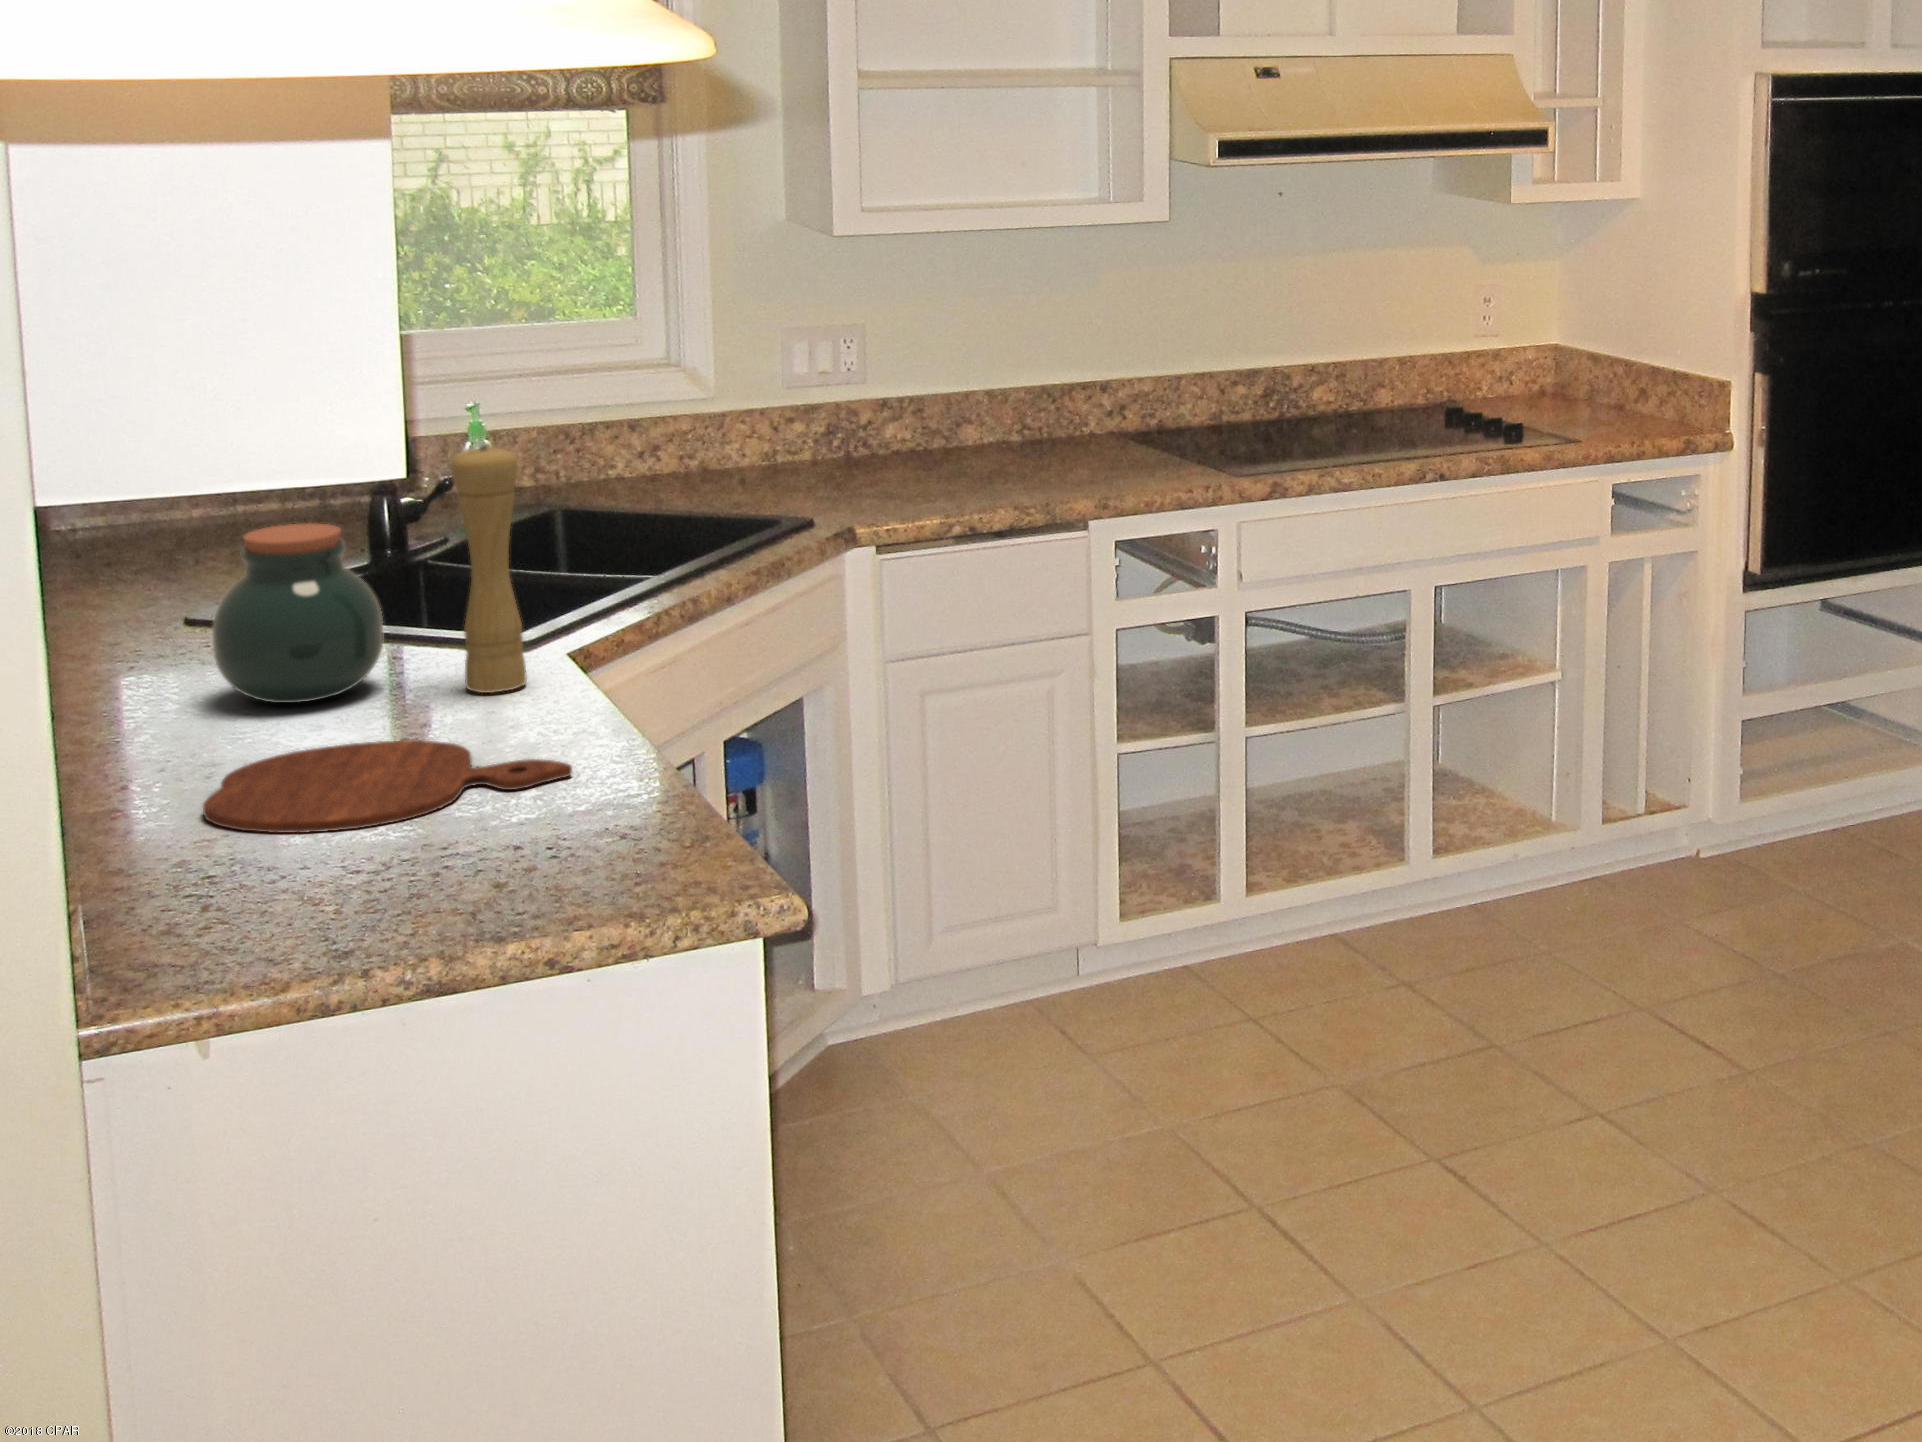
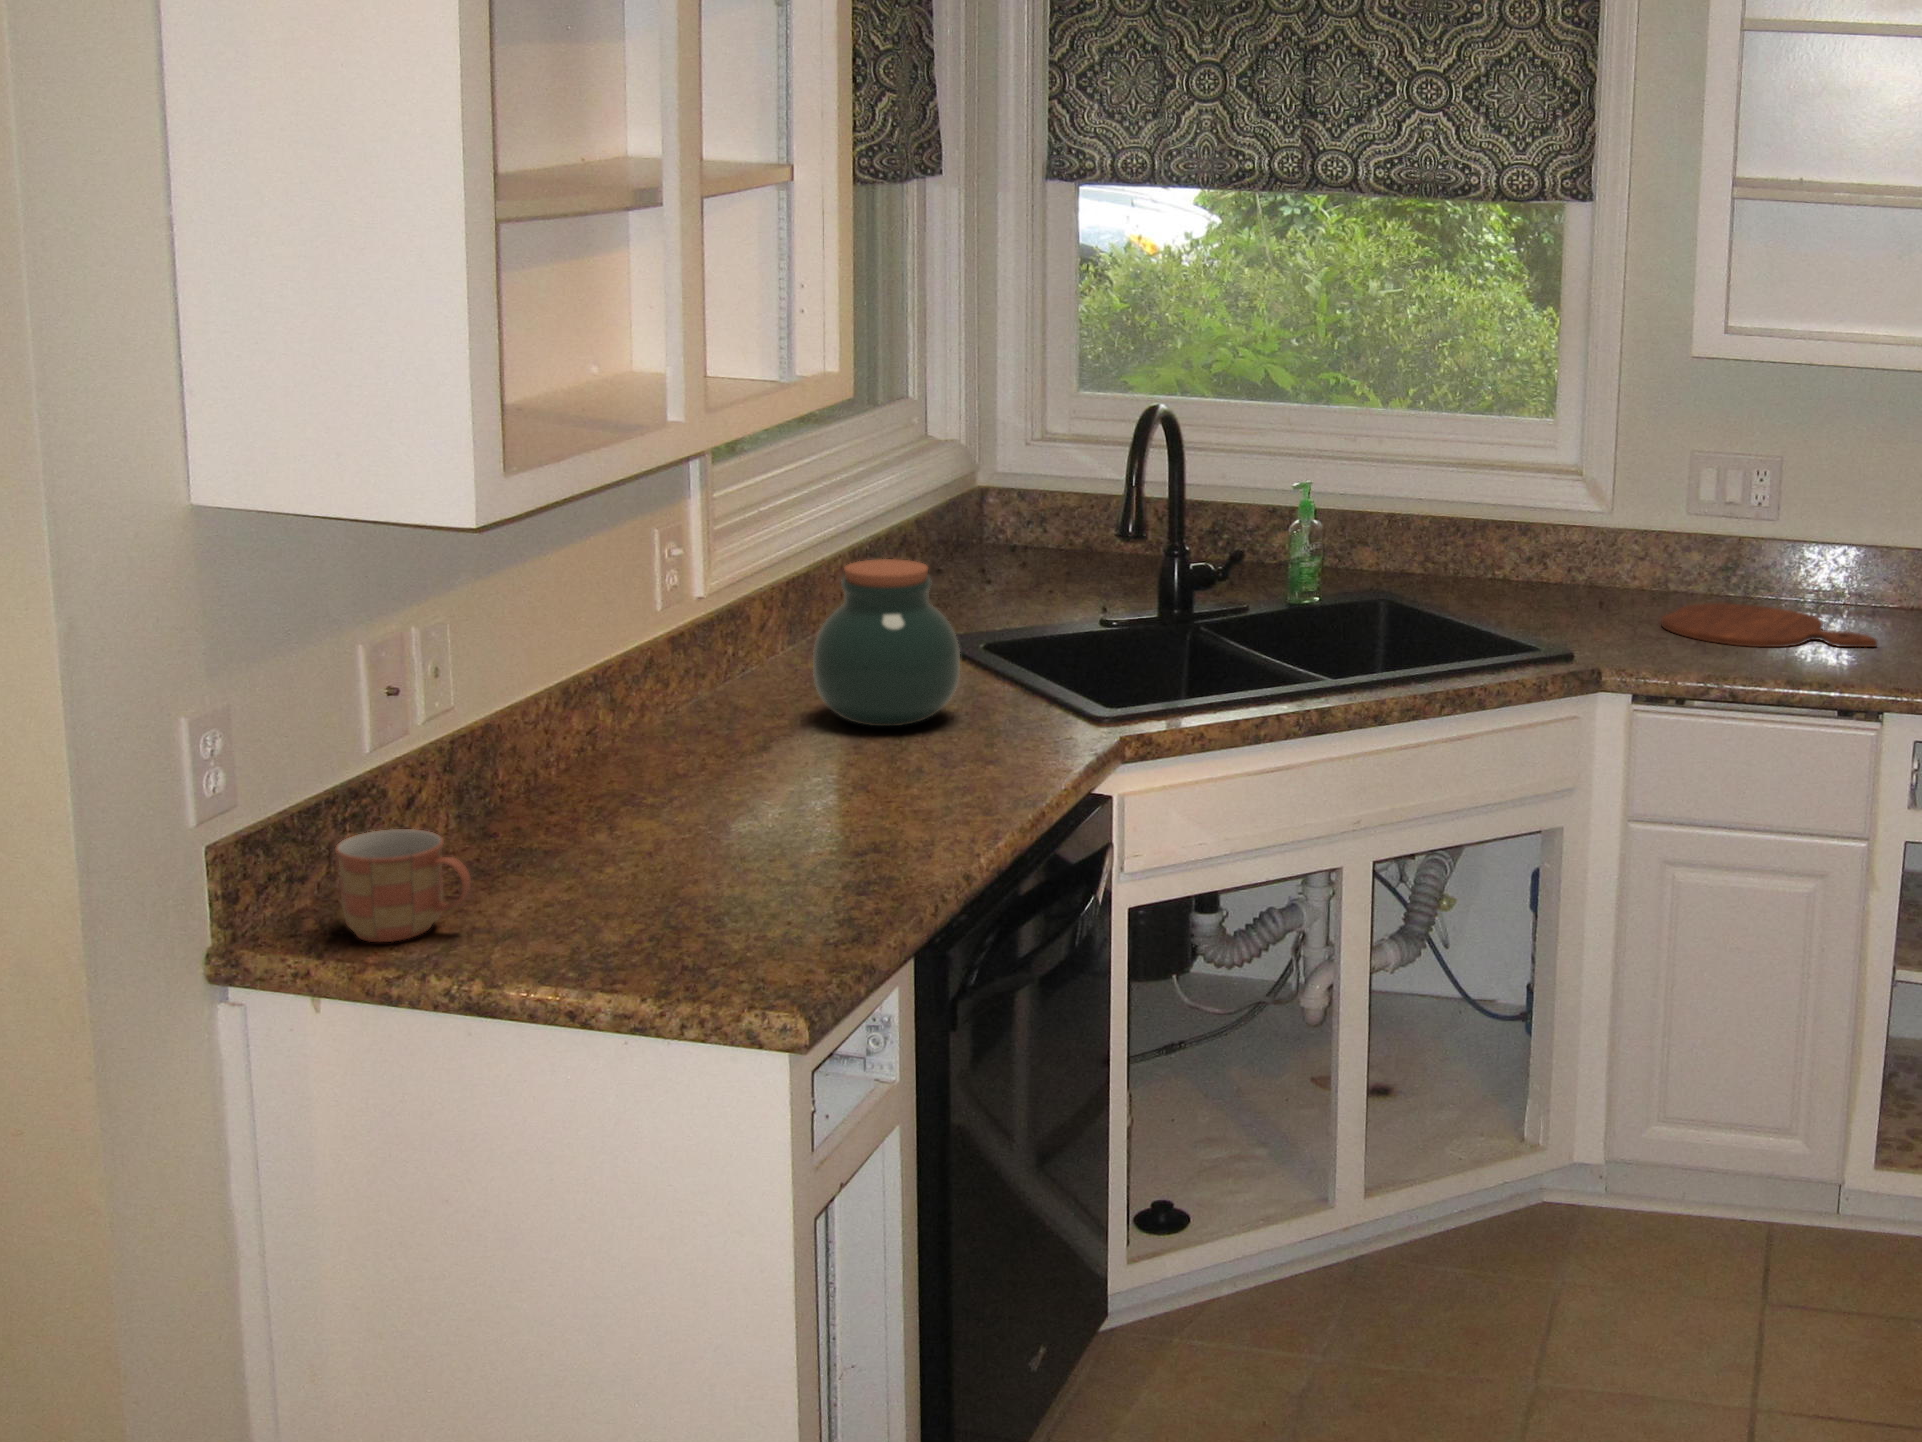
pepper mill: present [451,446,526,693] -> none [990,510,1052,754]
cutting board: present [203,740,572,833] -> present [1661,603,1877,647]
mug: none [180,843,337,968] -> present [335,829,471,942]

